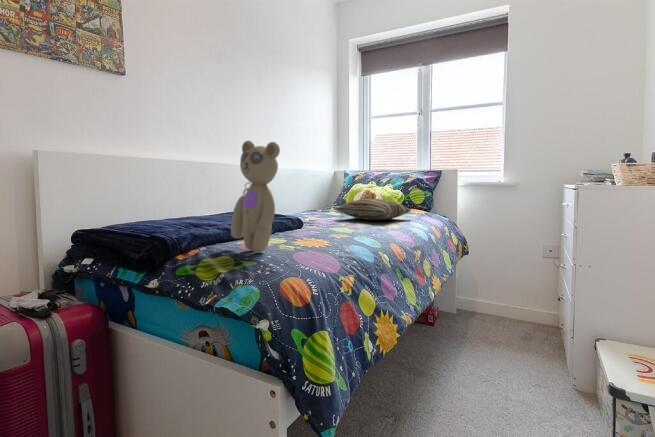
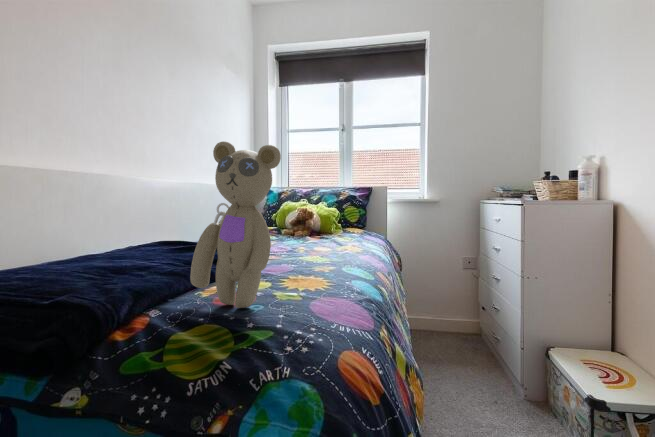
pillow: present [336,199,411,220] -> none [279,219,358,243]

